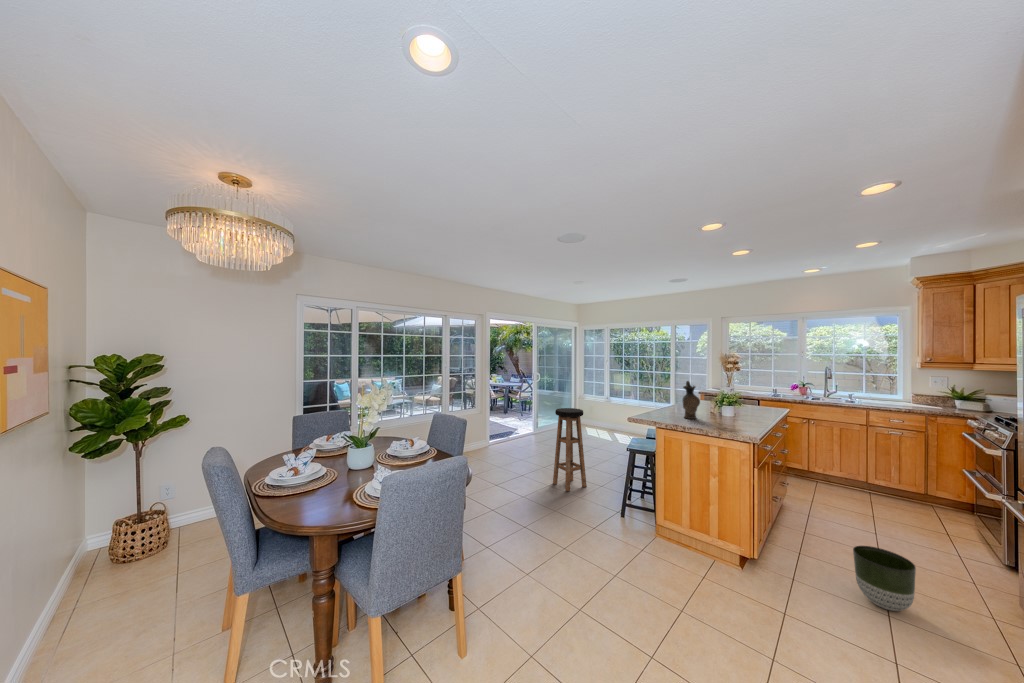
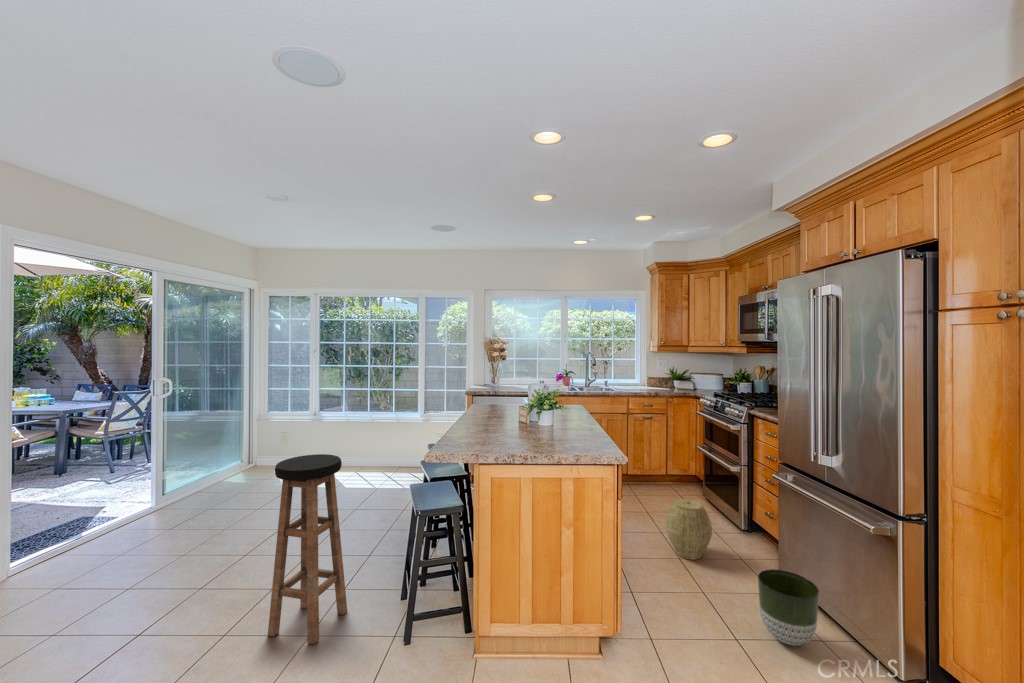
ceramic pitcher: present [683,381,700,419] -> none [550,383,578,447]
woven basket: none [832,493,884,547] -> present [666,499,712,560]

